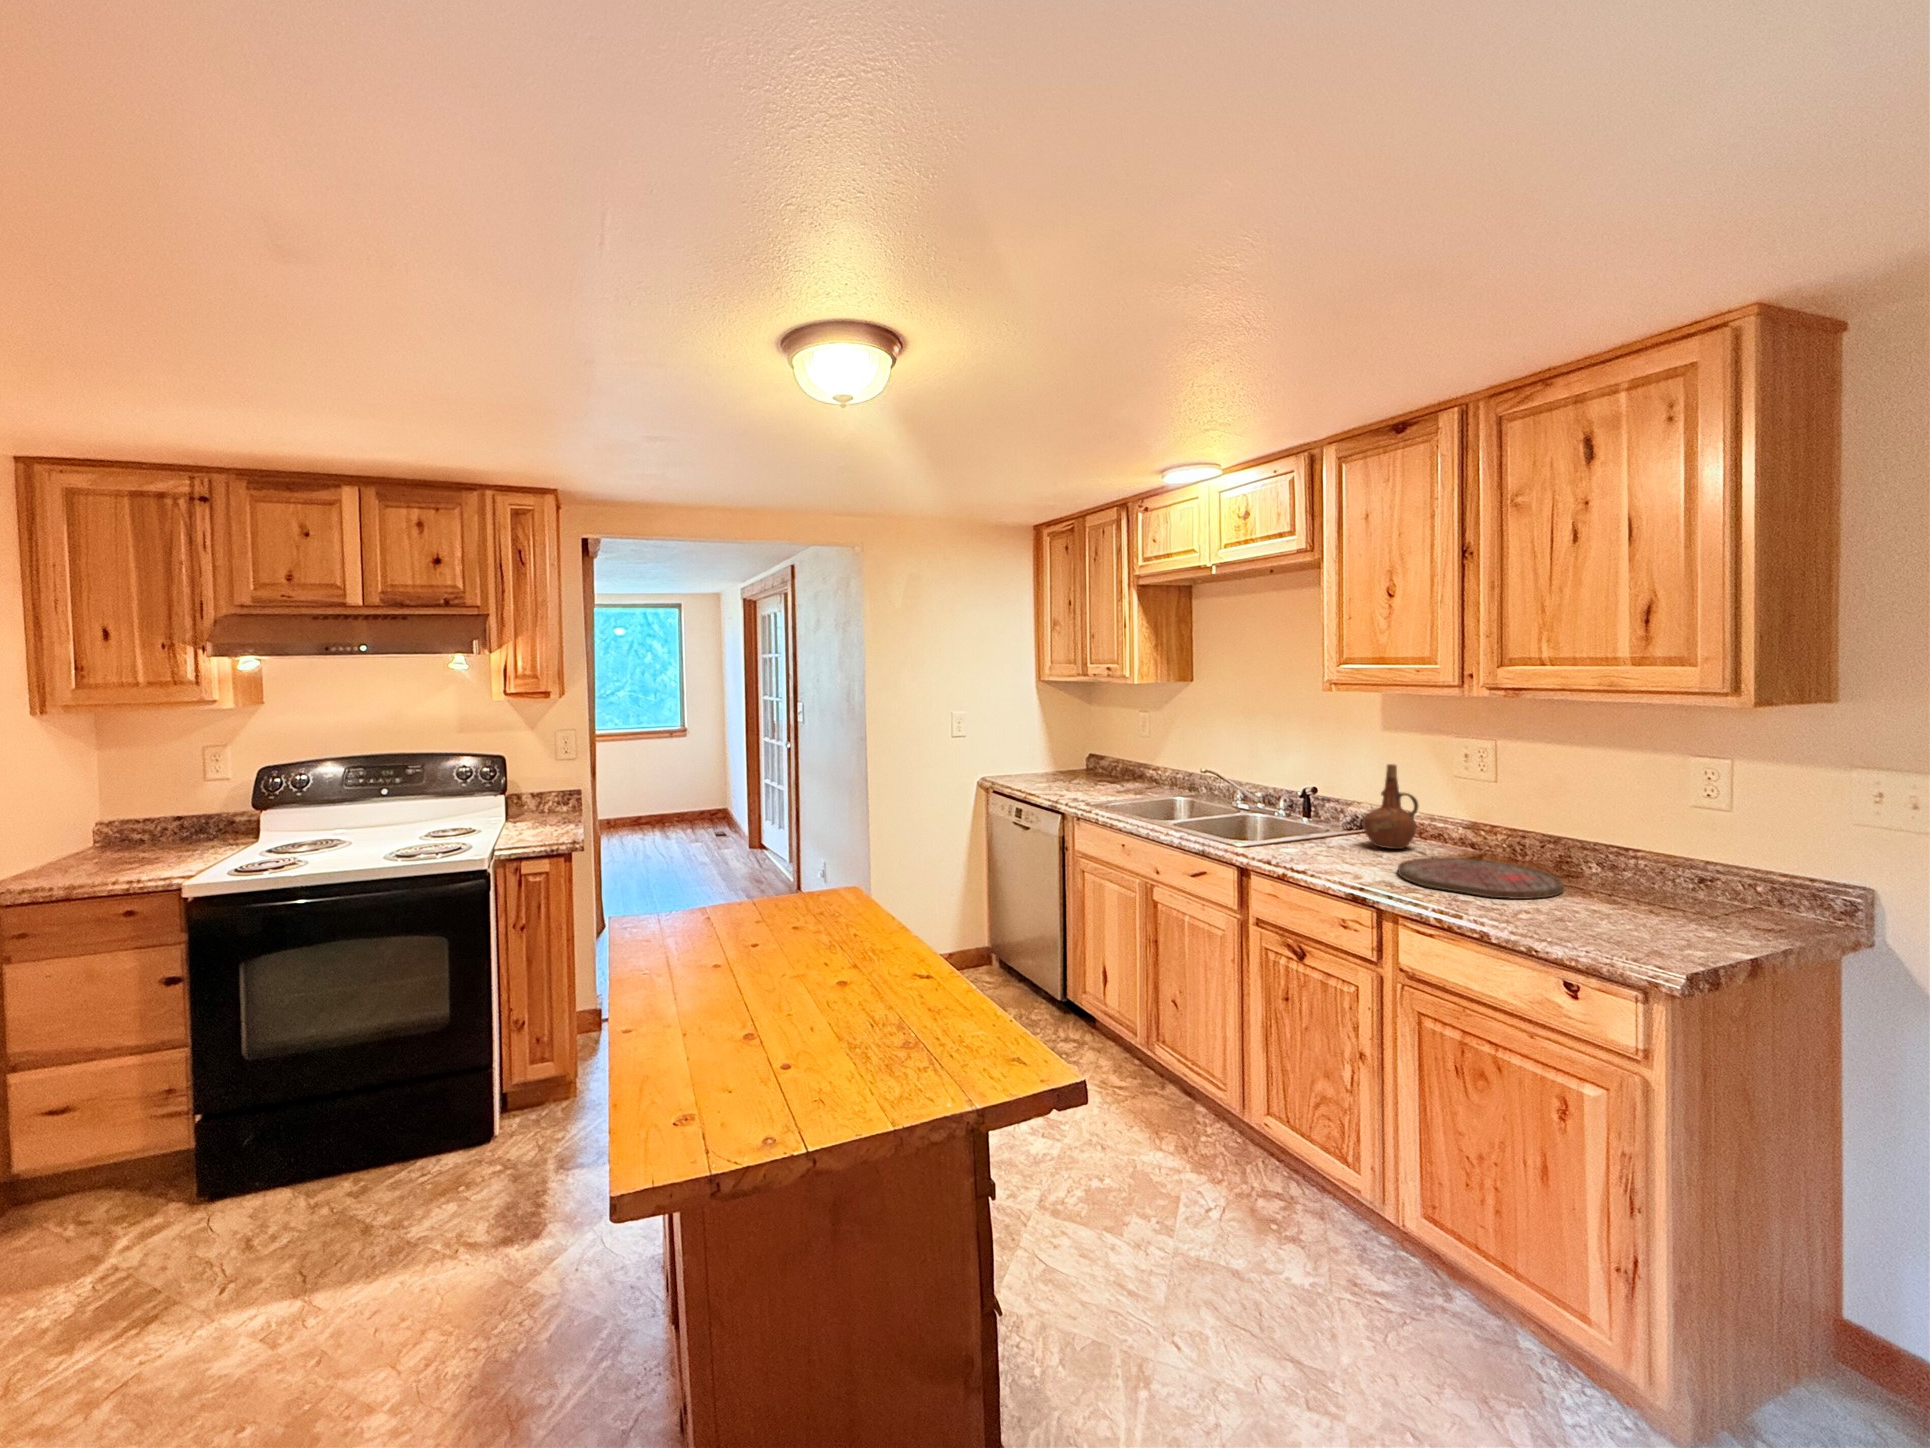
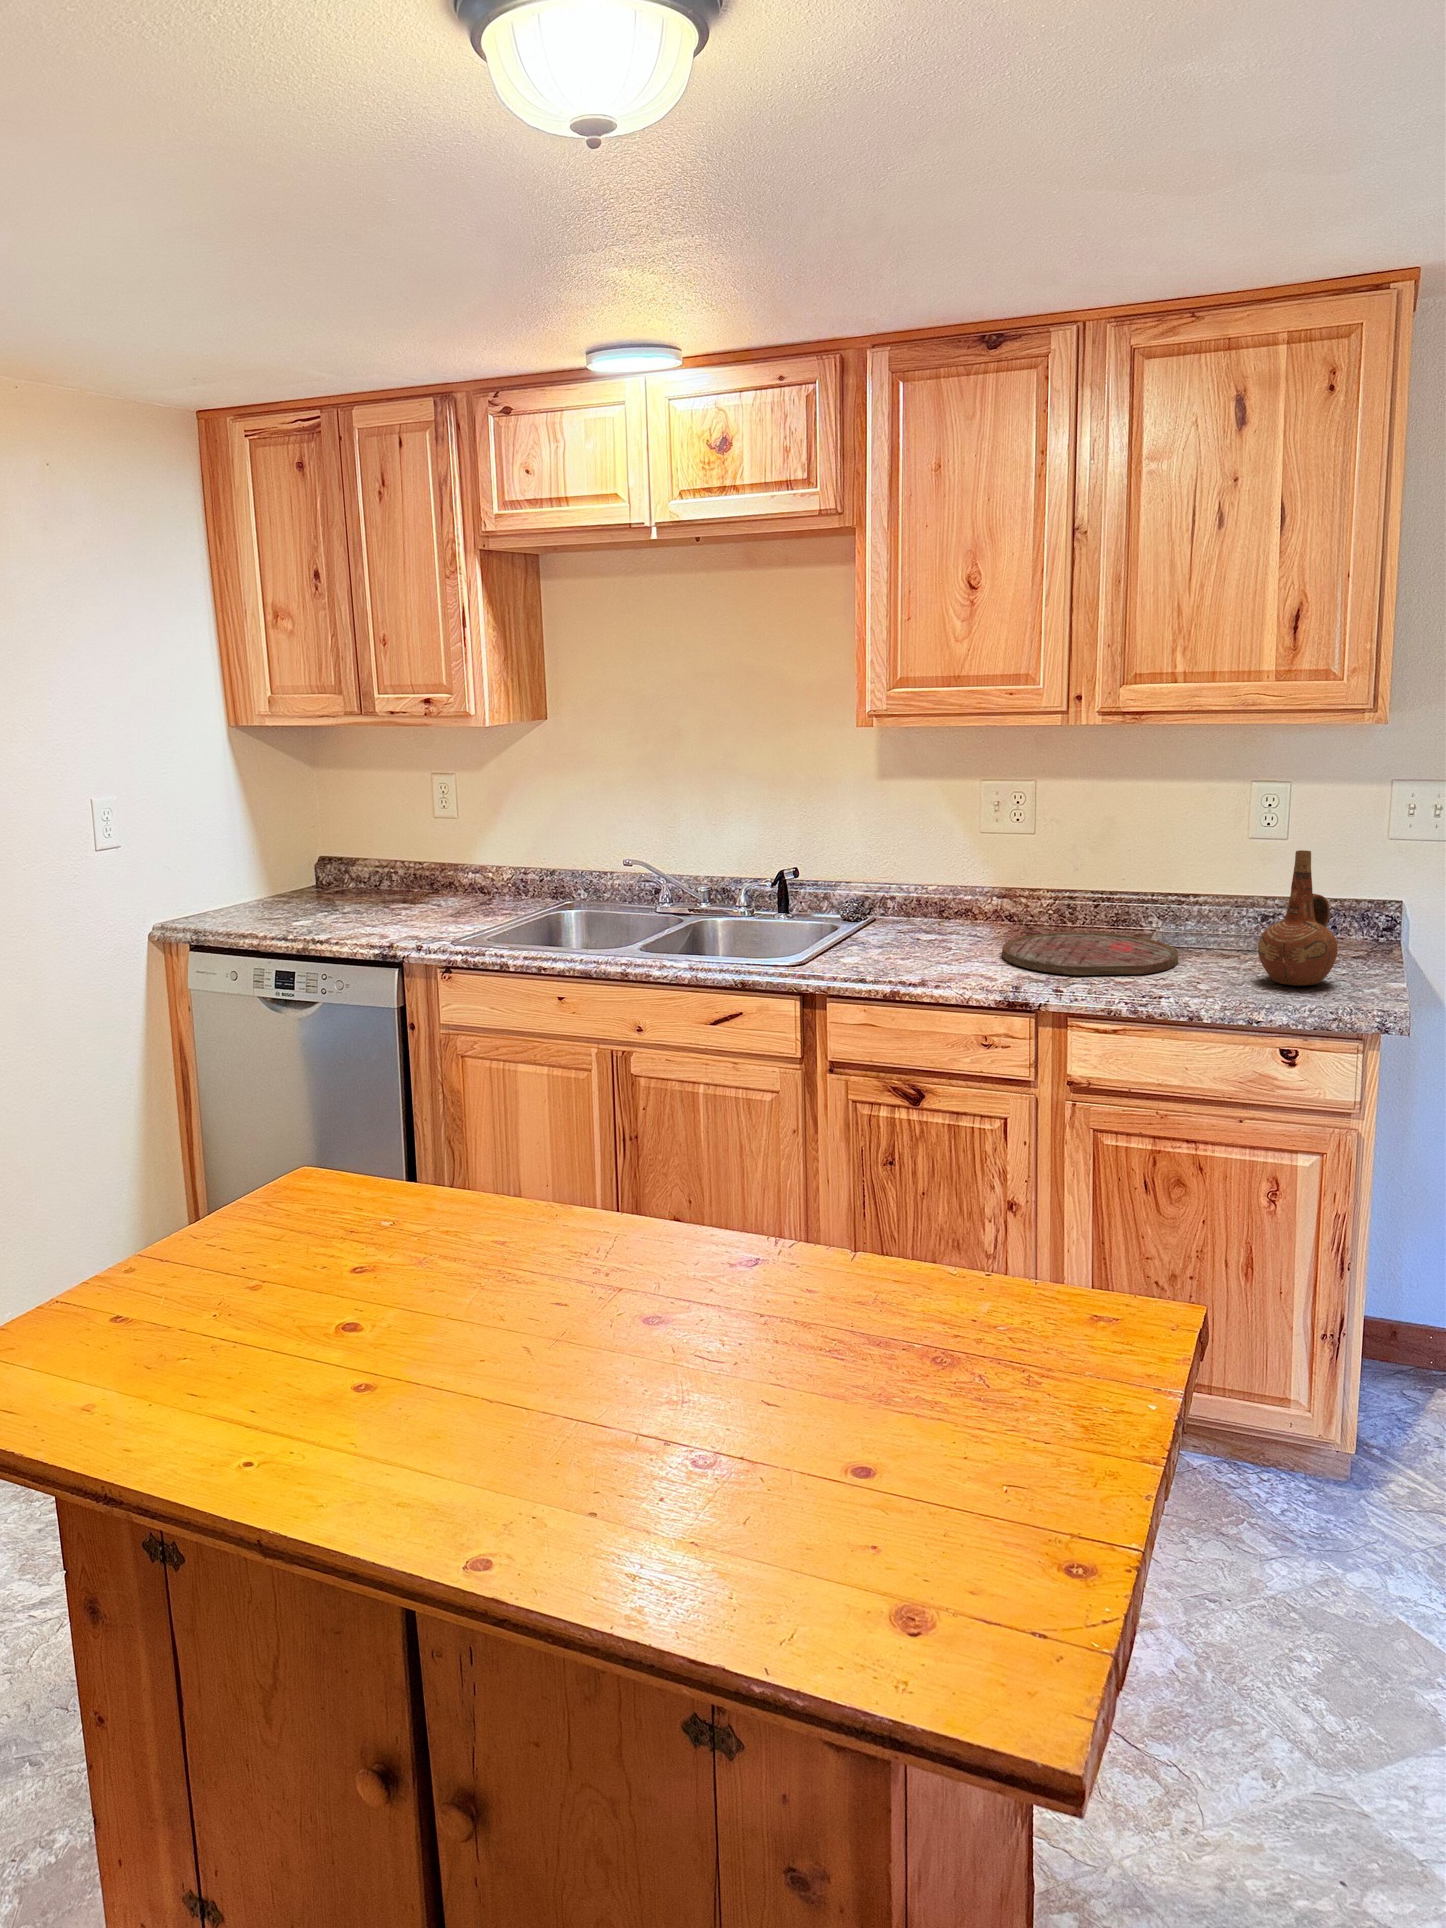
ceramic pitcher: present [1363,764,1419,849] -> present [1258,850,1338,985]

